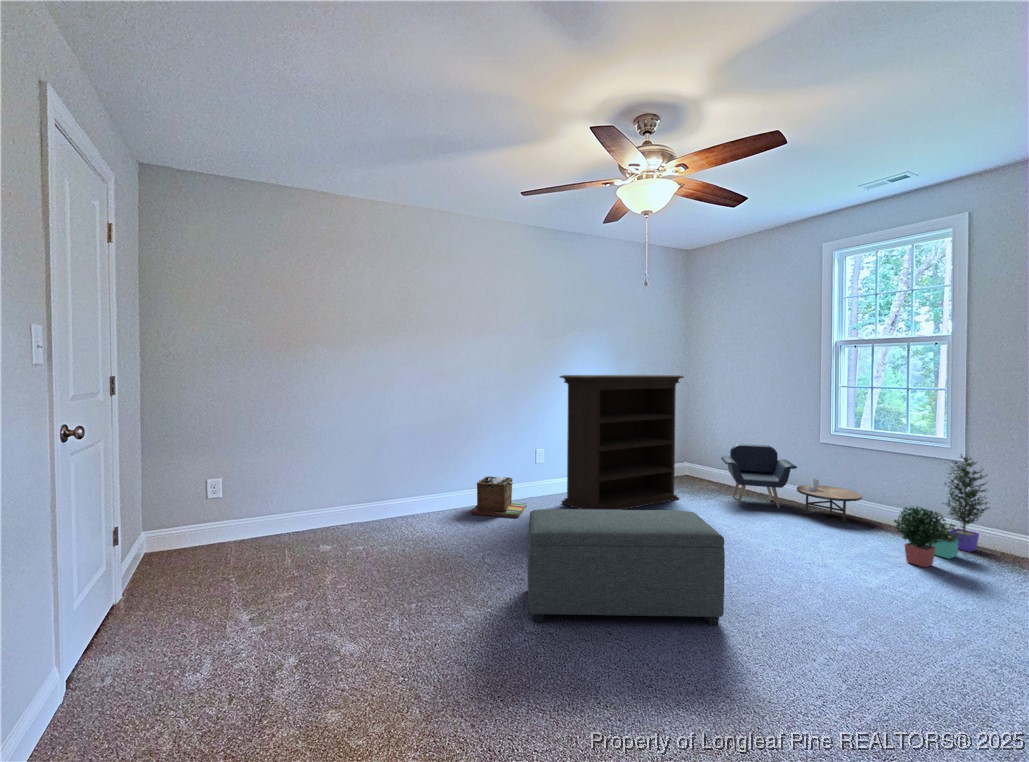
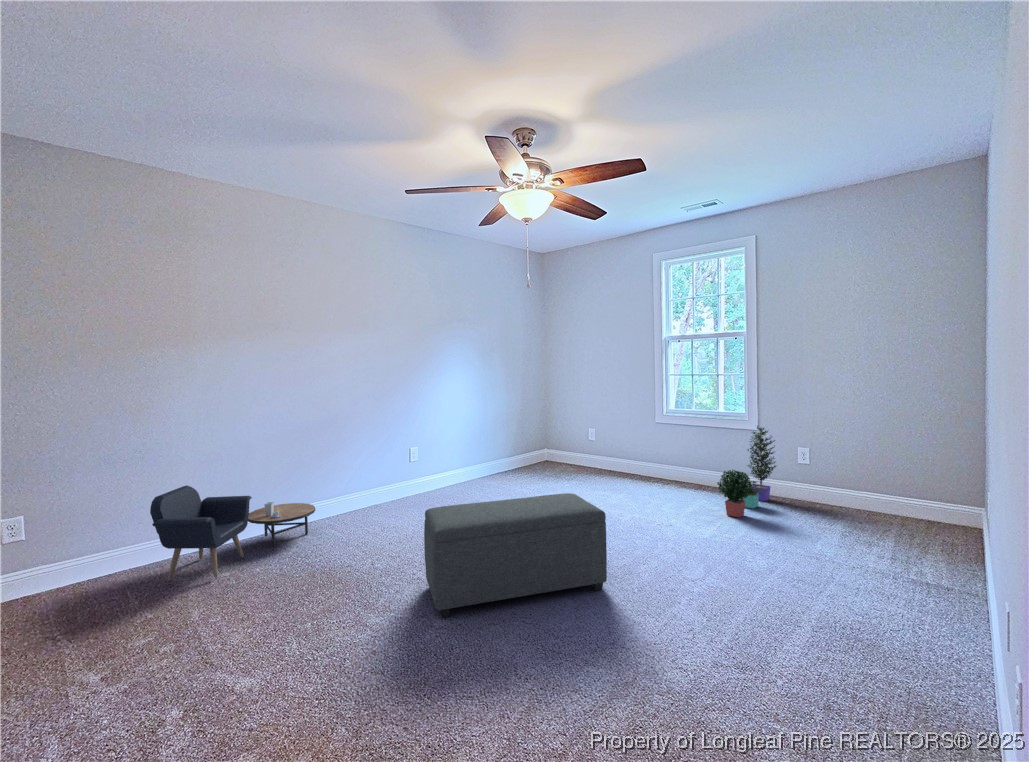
bookshelf: present [560,375,683,510] -> none [431,369,545,509]
armchair: present [721,444,862,522] -> present [150,485,315,580]
laundry basket: present [471,476,527,518] -> none [345,480,402,522]

